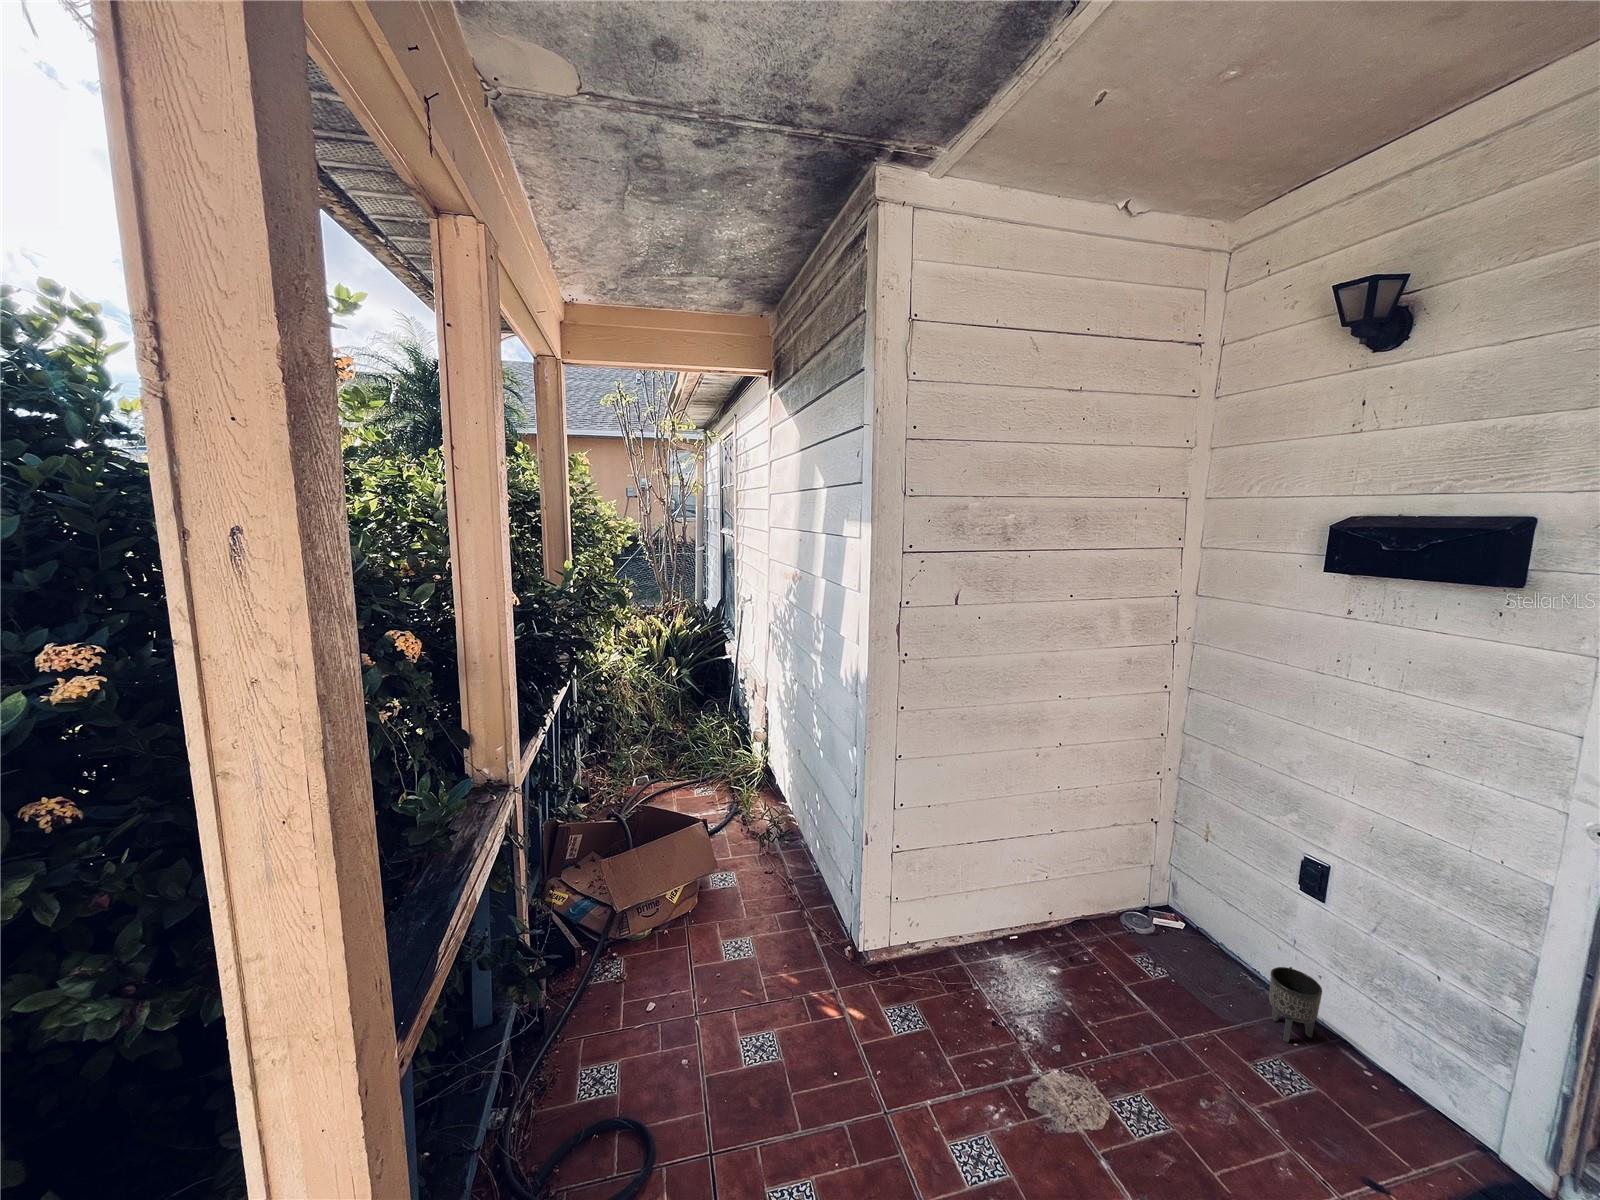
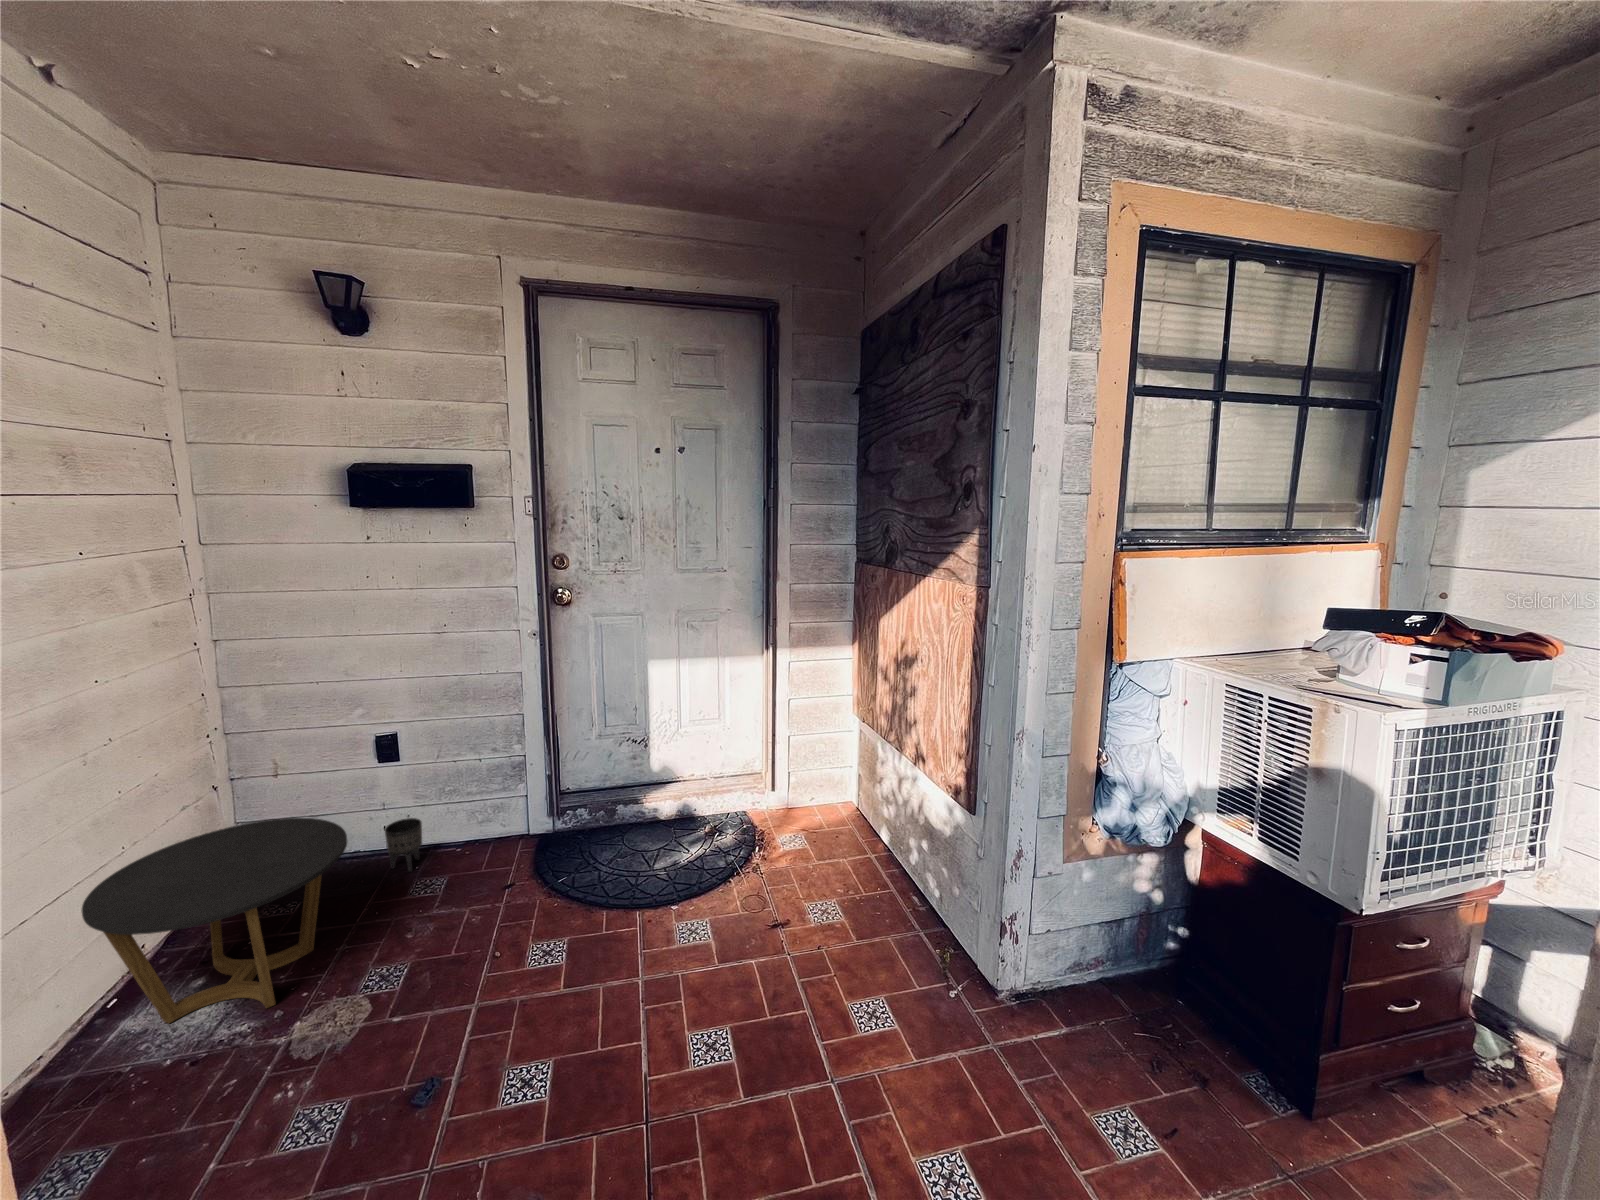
side table: none [983,844,1182,1039] -> present [81,818,347,1023]

